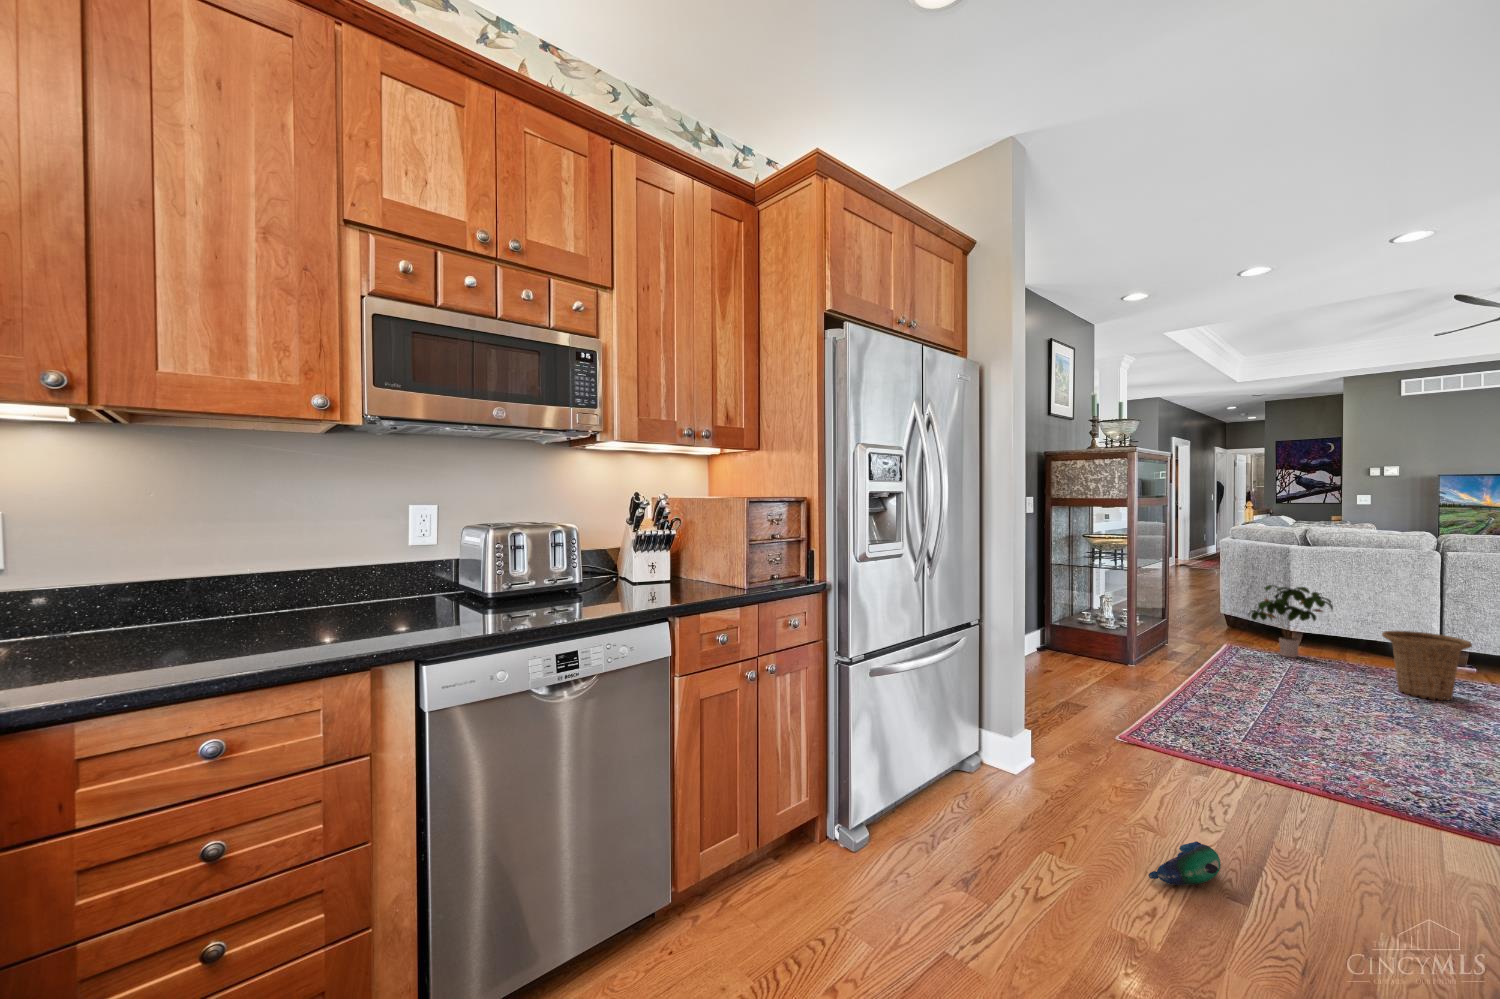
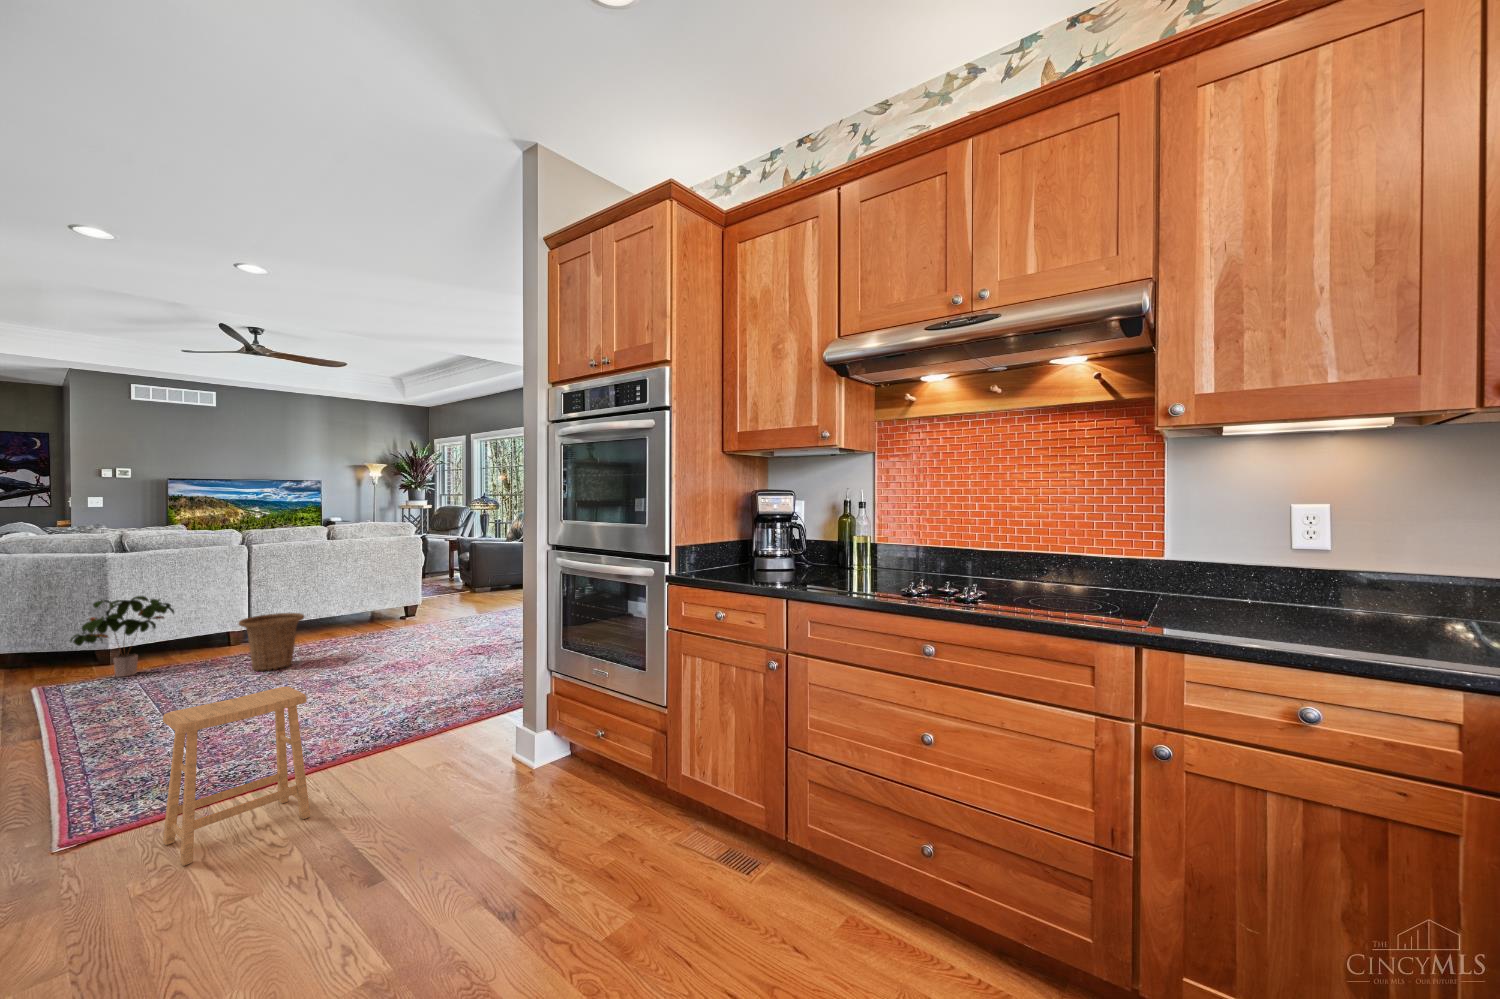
footstool: none [1149,668,1266,821] -> present [163,686,310,866]
plush toy: present [1148,841,1221,886] -> none [291,856,362,930]

